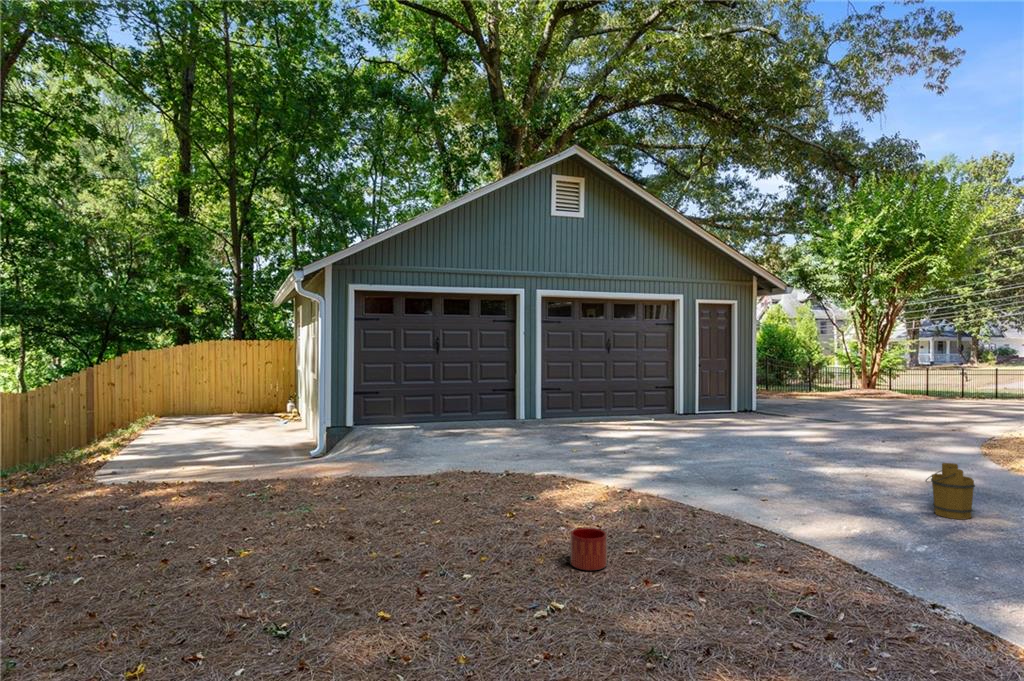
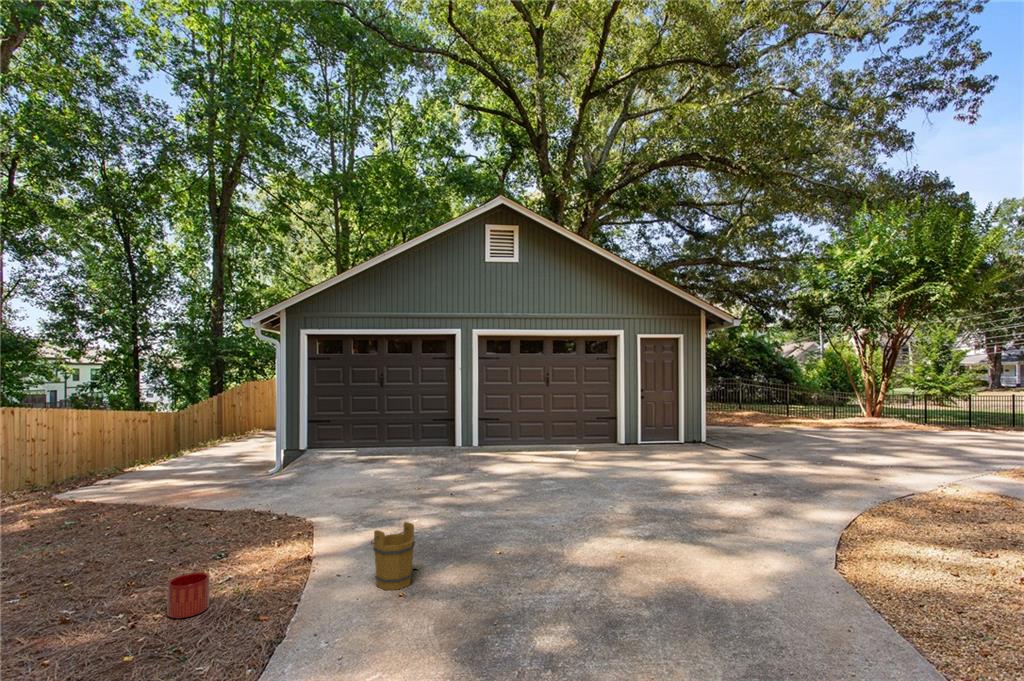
bucket: present [926,463,975,520] -> present [371,522,415,590]

